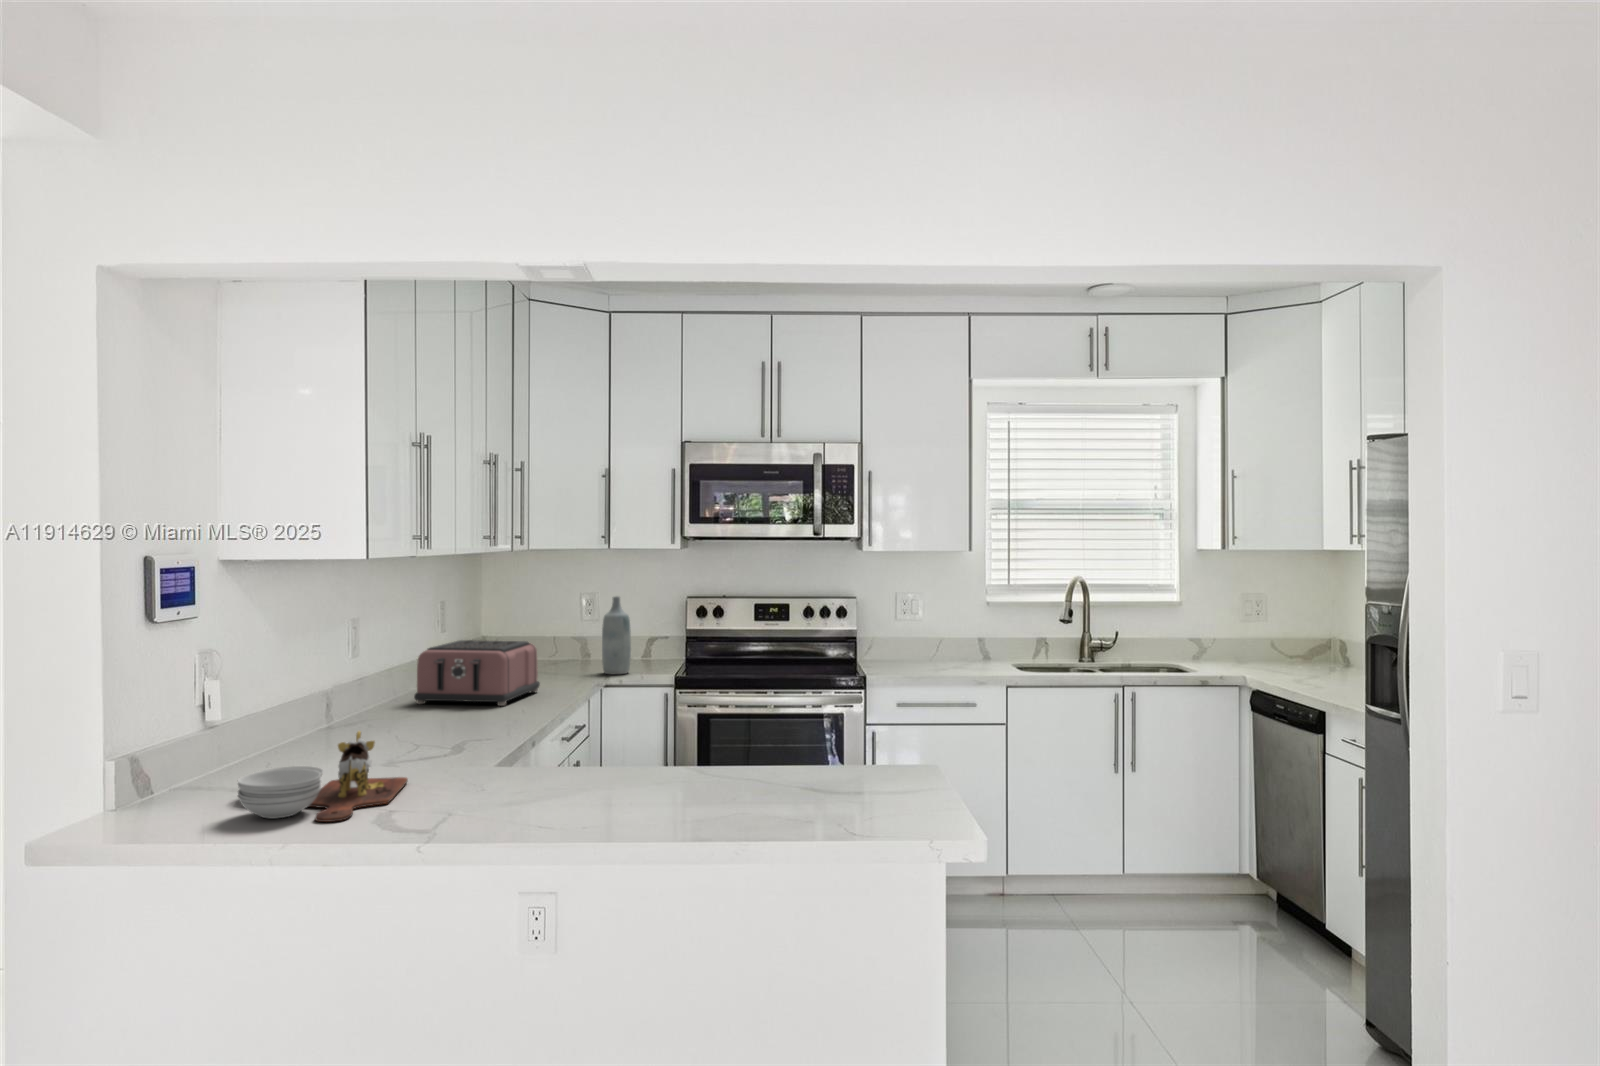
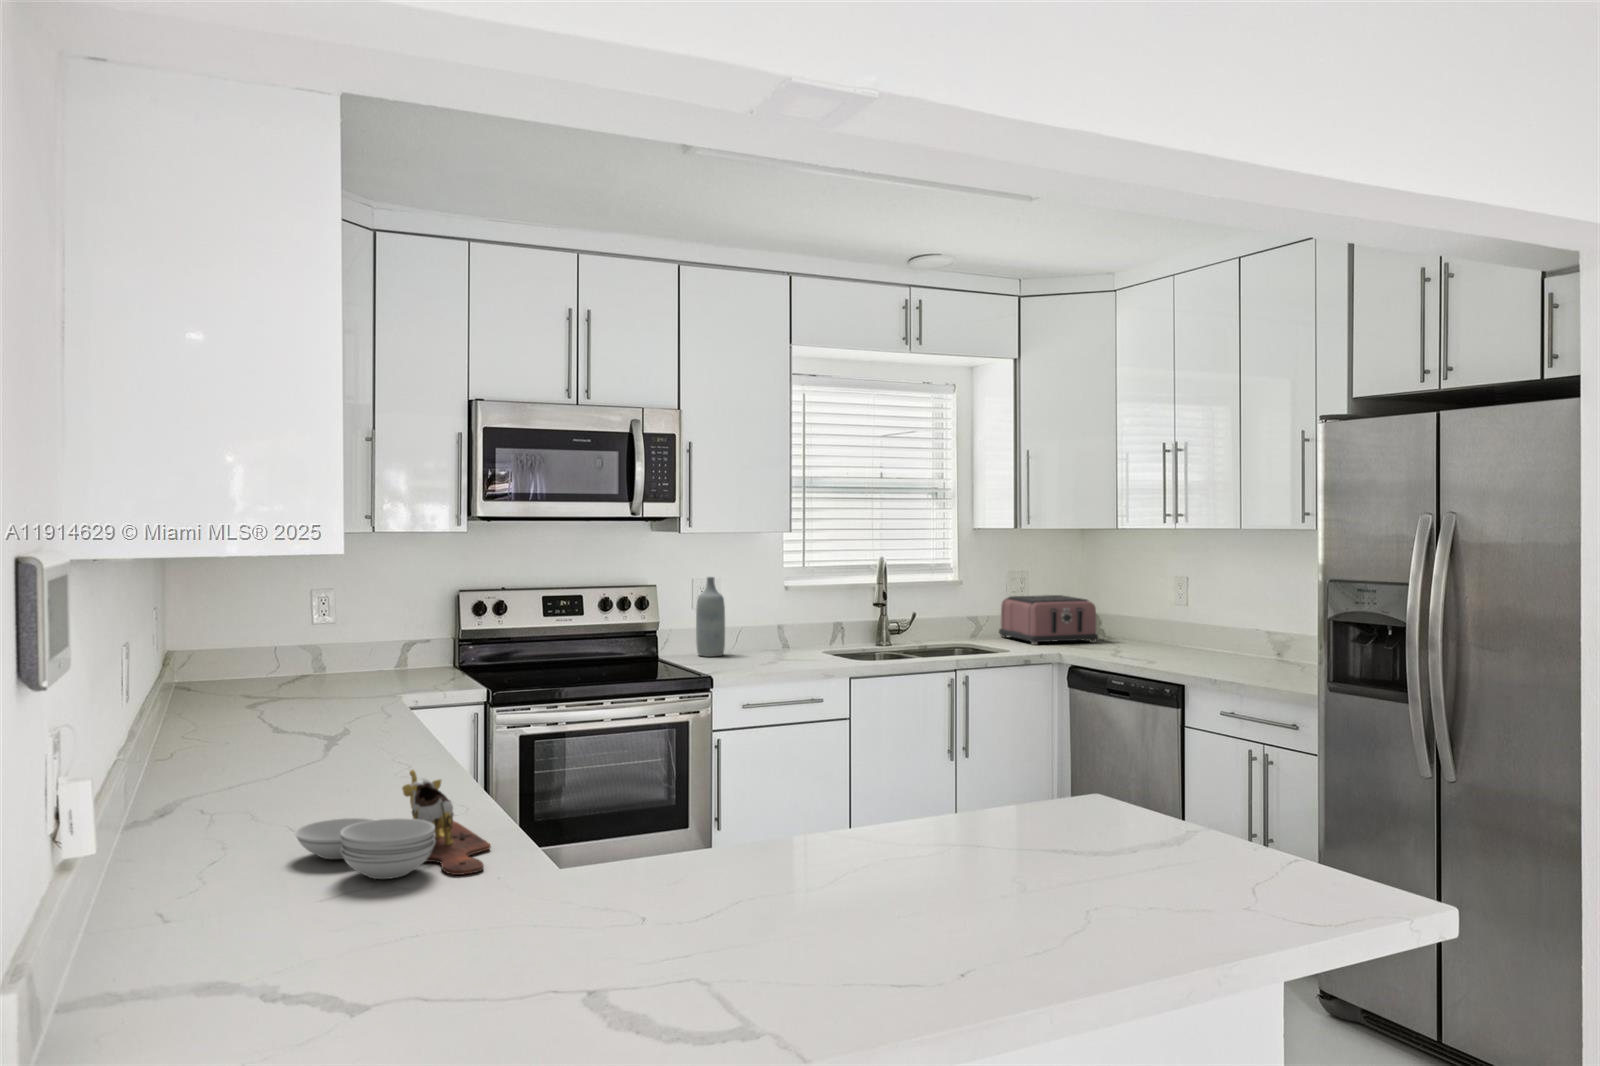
bottle: present [602,596,631,674] -> present [696,577,725,657]
toaster: present [414,640,540,706] -> present [999,595,1098,645]

